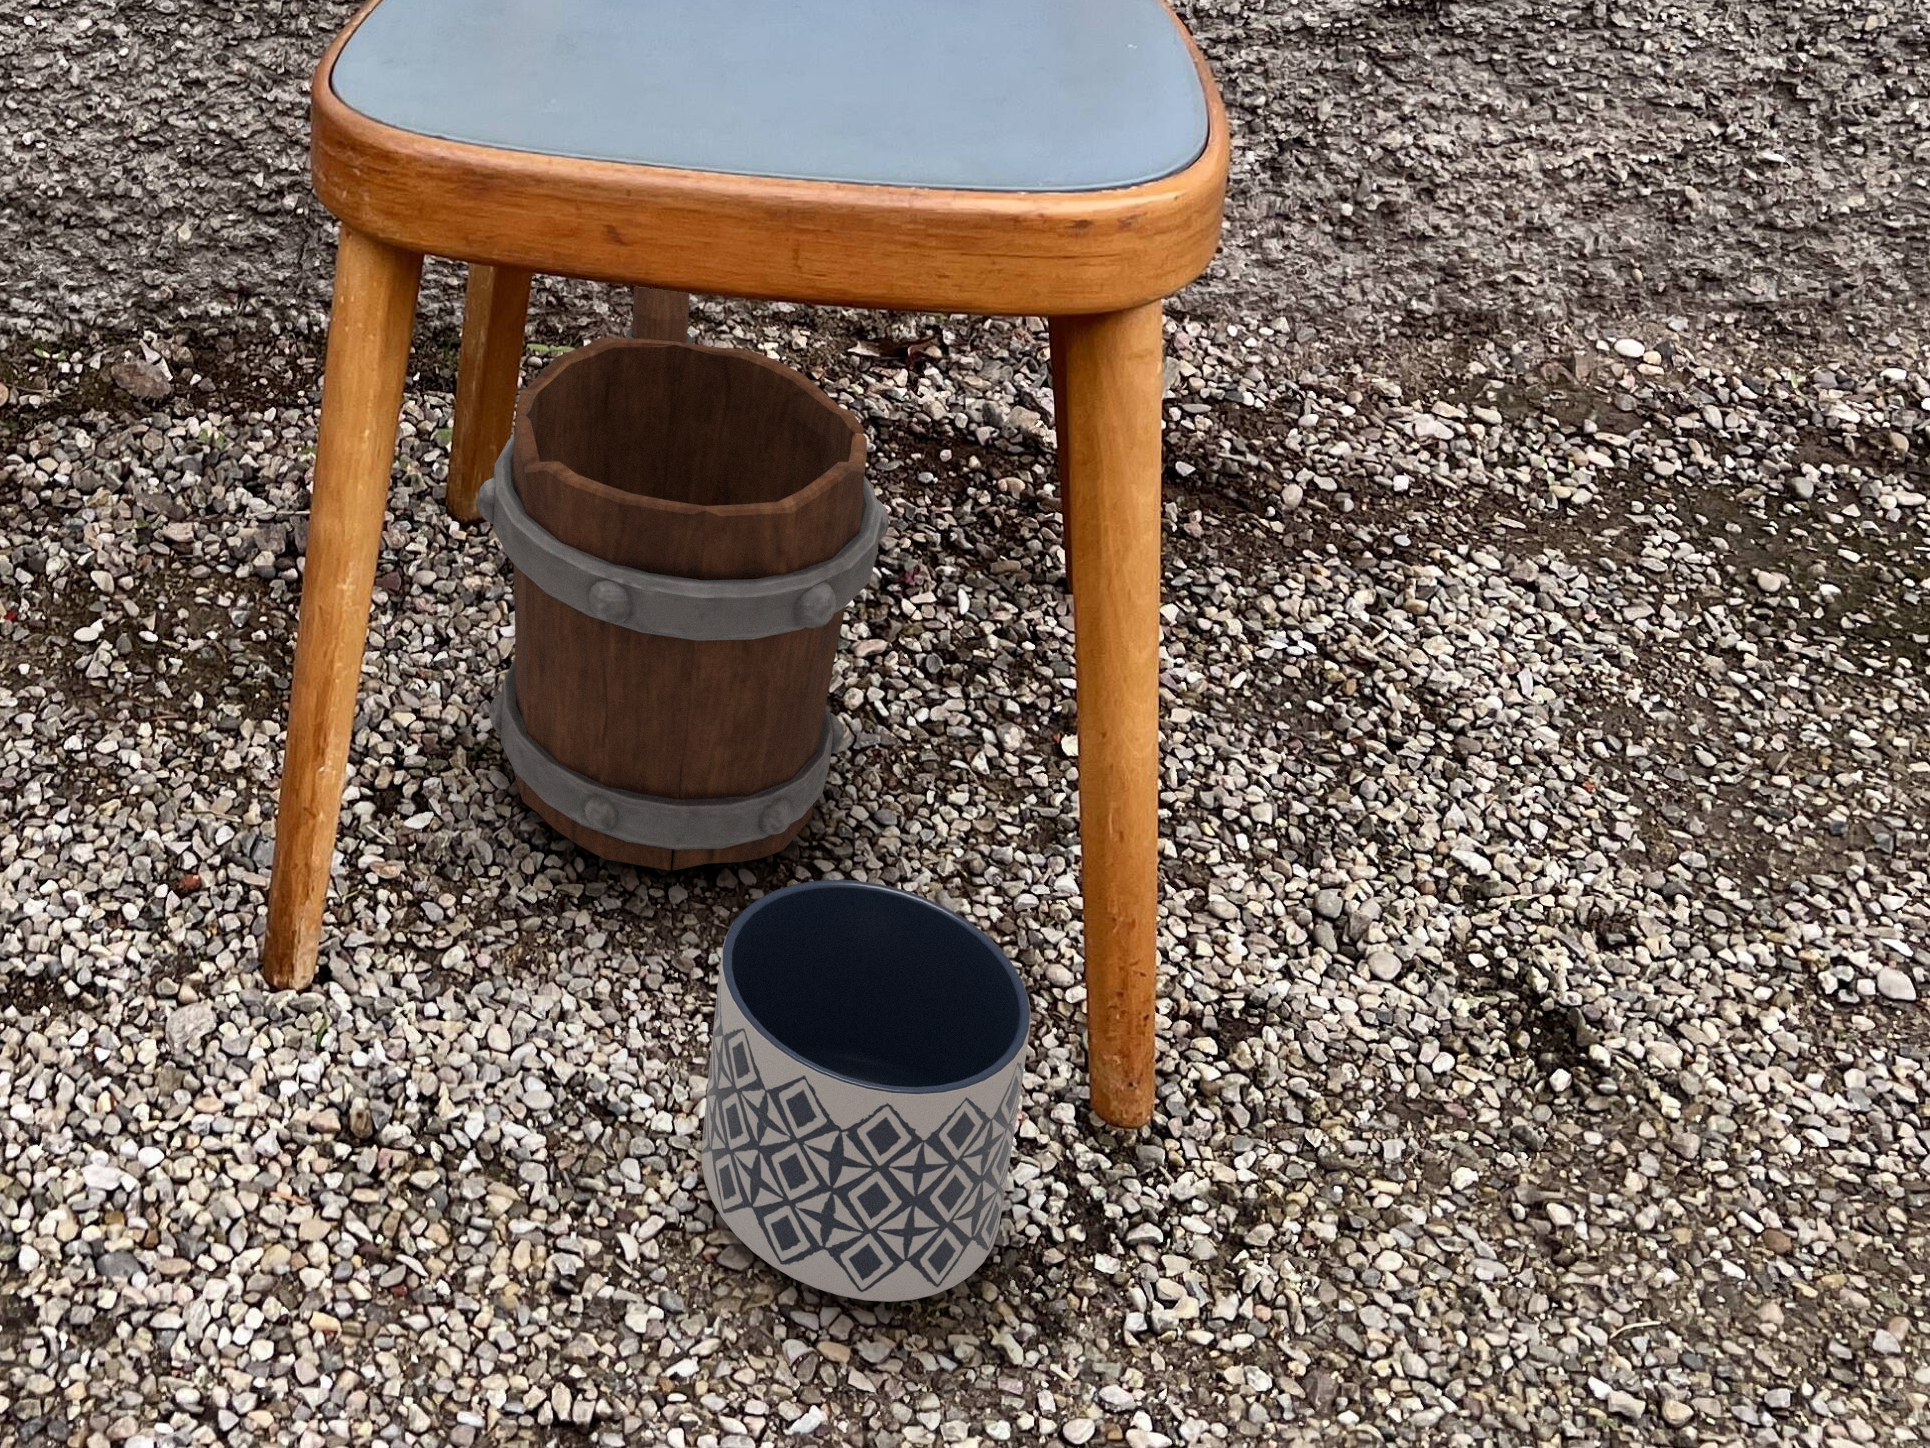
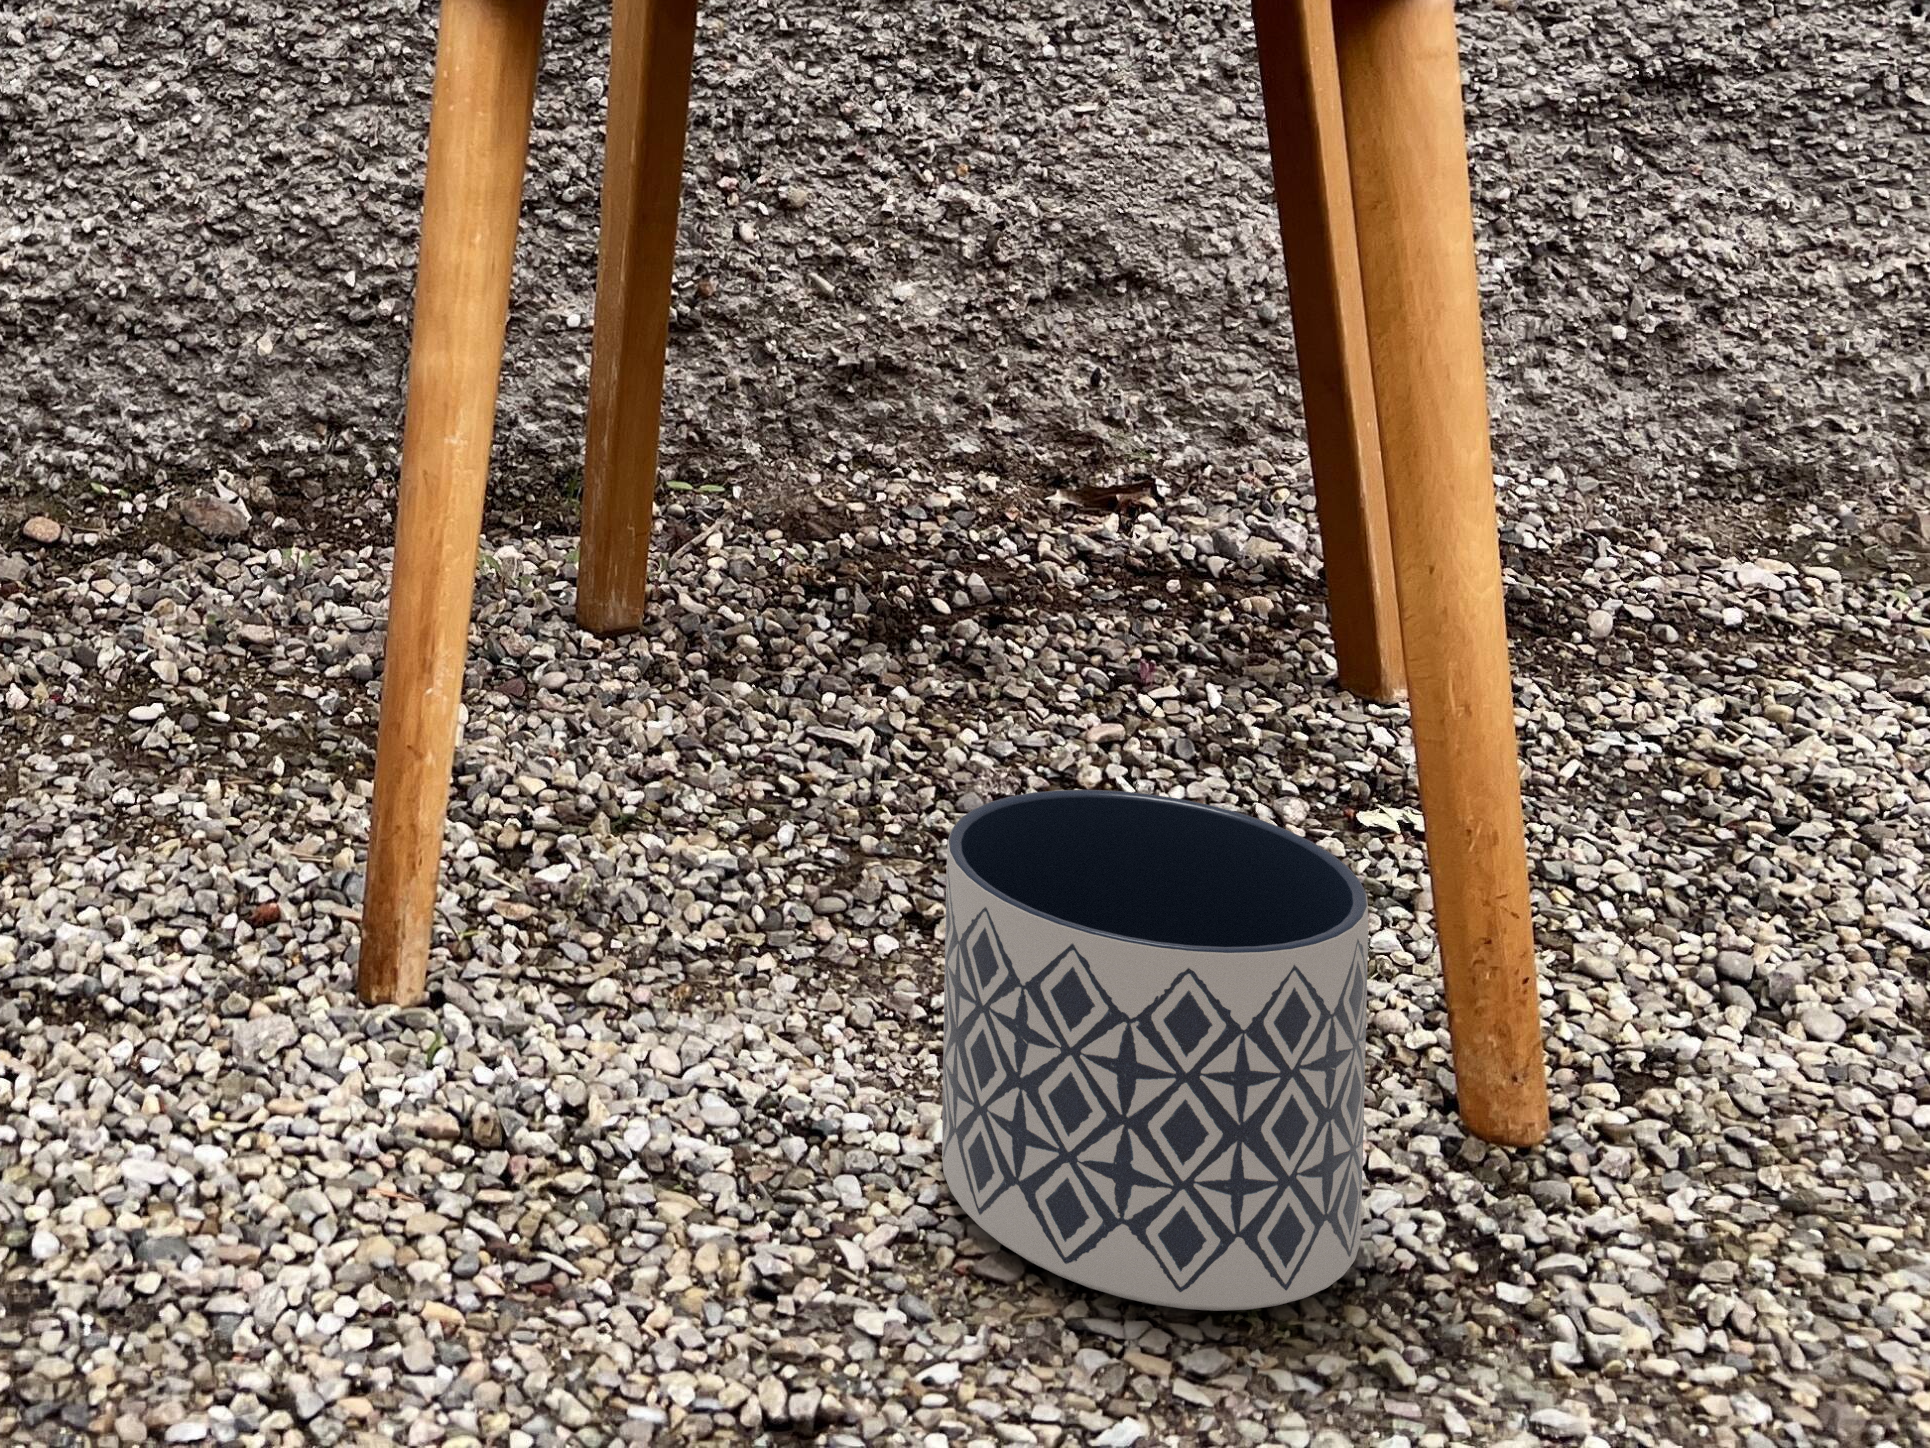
bucket: present [477,287,889,870] -> none [605,217,1109,912]

